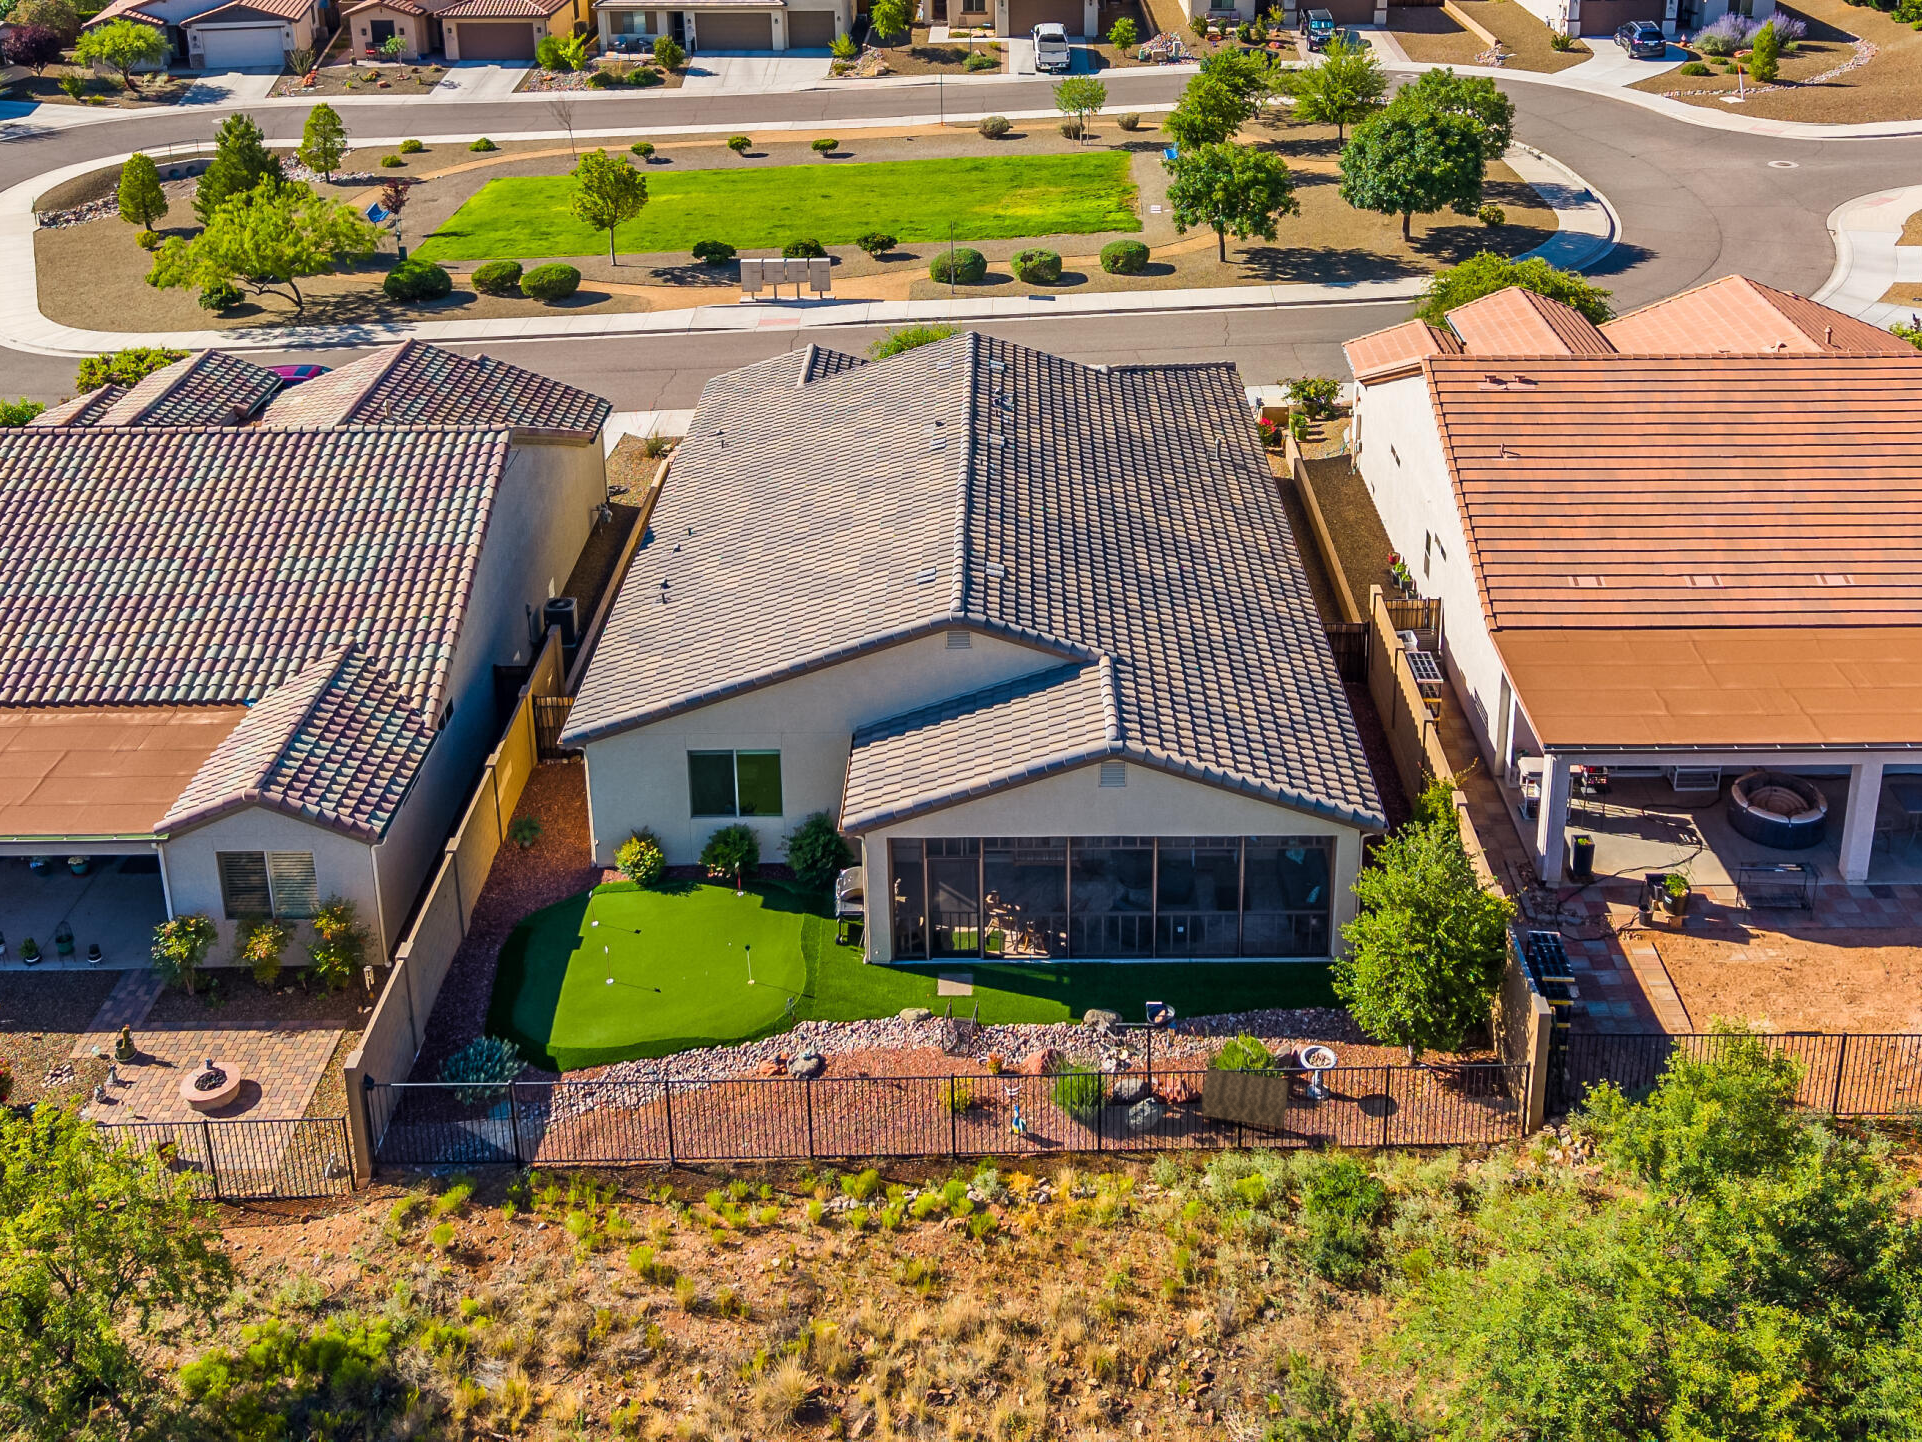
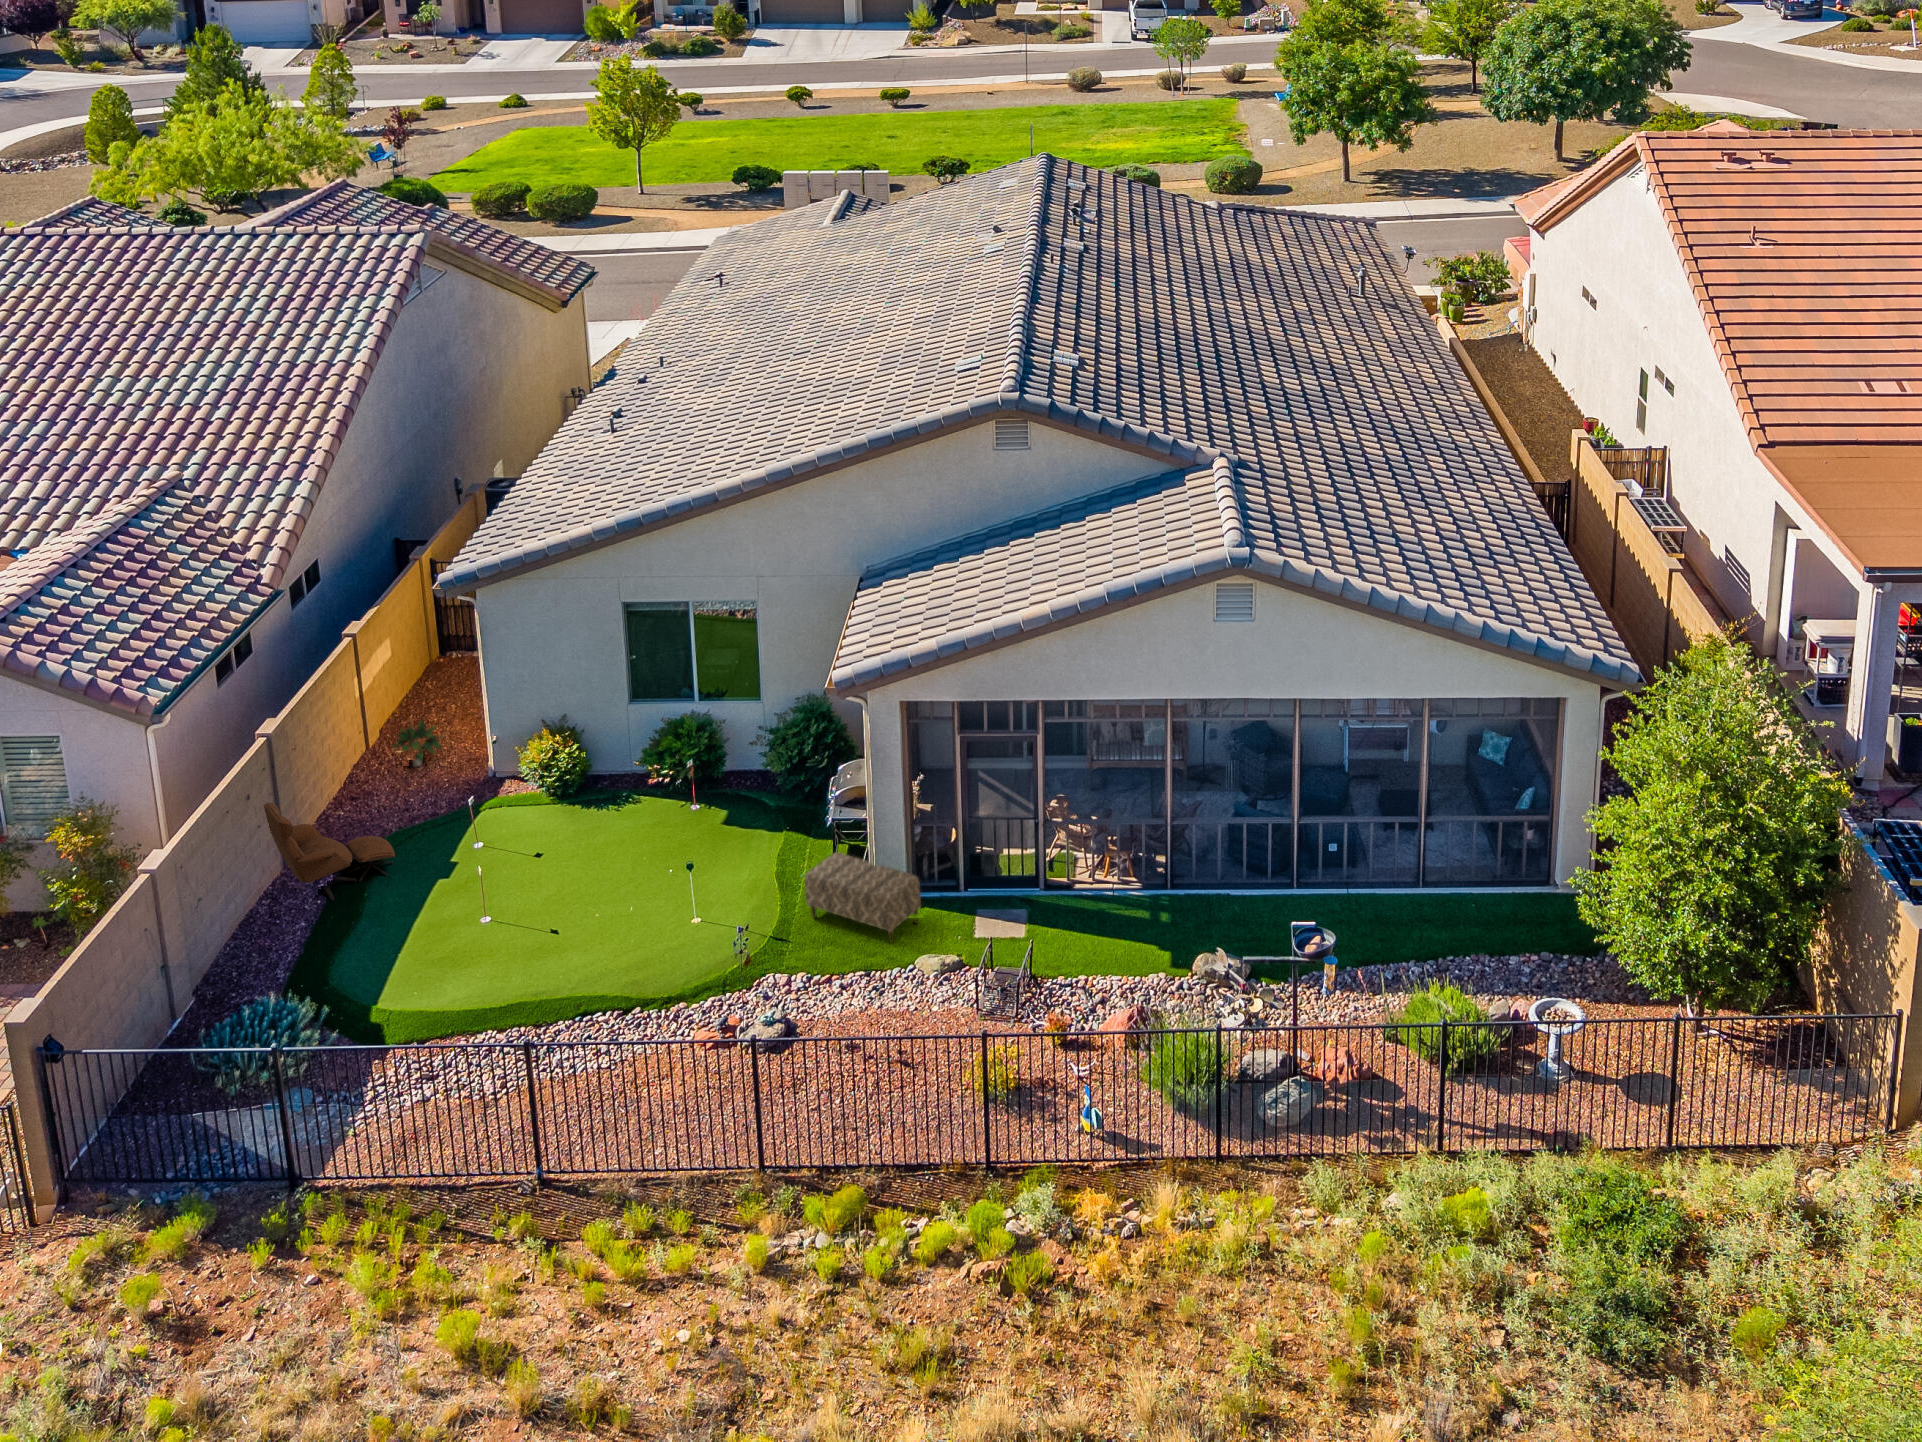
lounge chair: none [444,890,530,958] -> present [264,803,395,900]
bench: present [1202,1069,1288,1135] -> present [805,852,921,943]

